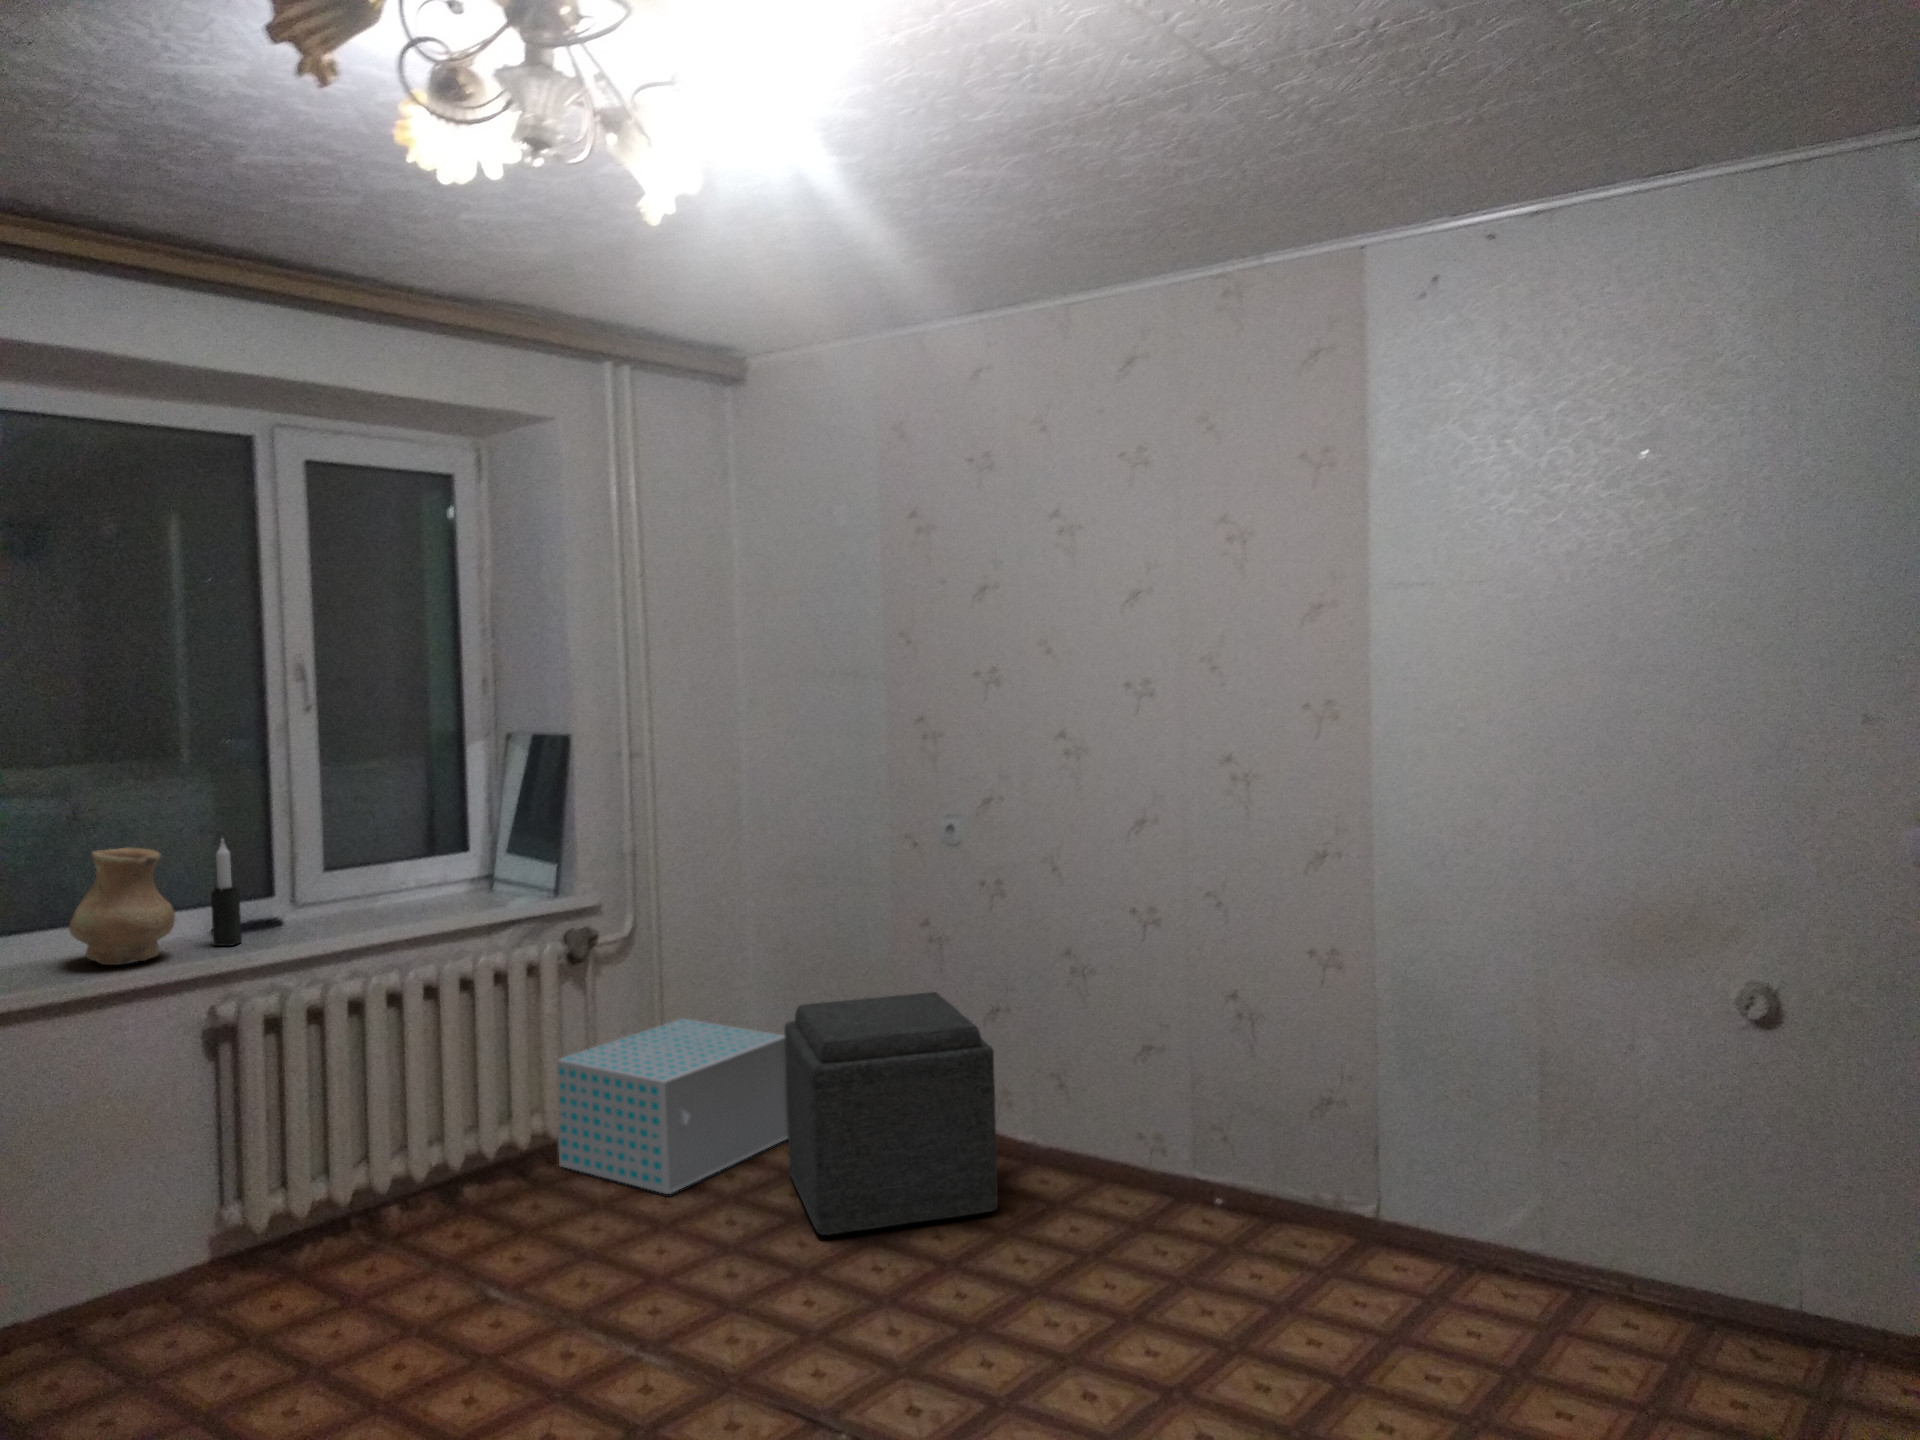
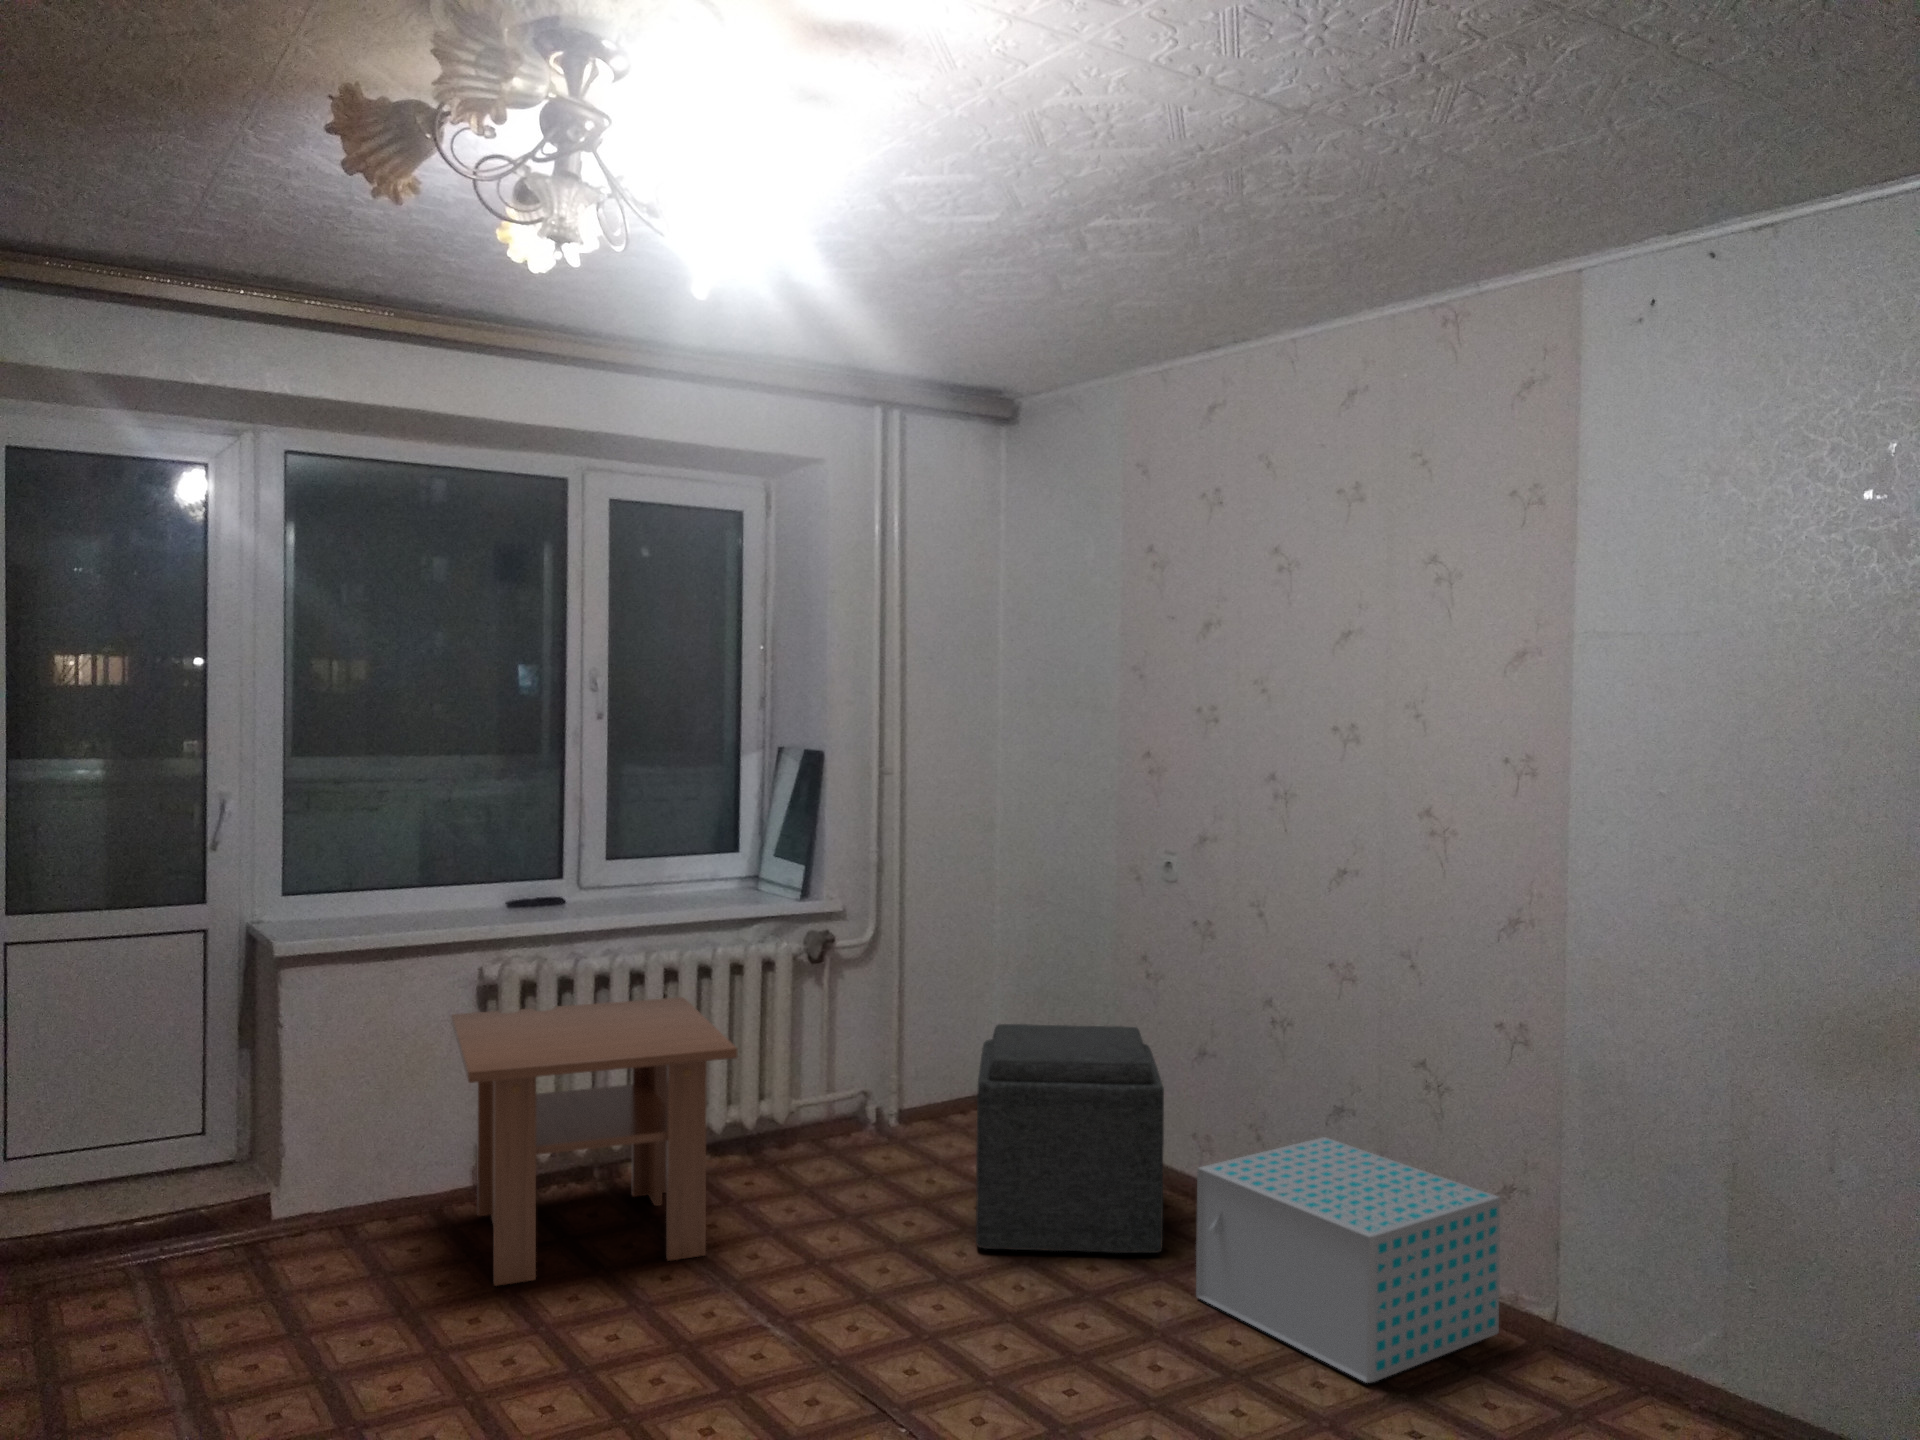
candle: present [211,839,242,946] -> none [497,823,521,916]
vase: present [69,848,175,965] -> none [383,825,465,922]
coffee table: none [179,1015,559,1373] -> present [451,997,737,1286]
storage box: present [558,1019,788,1194] -> present [1196,1137,1501,1383]

